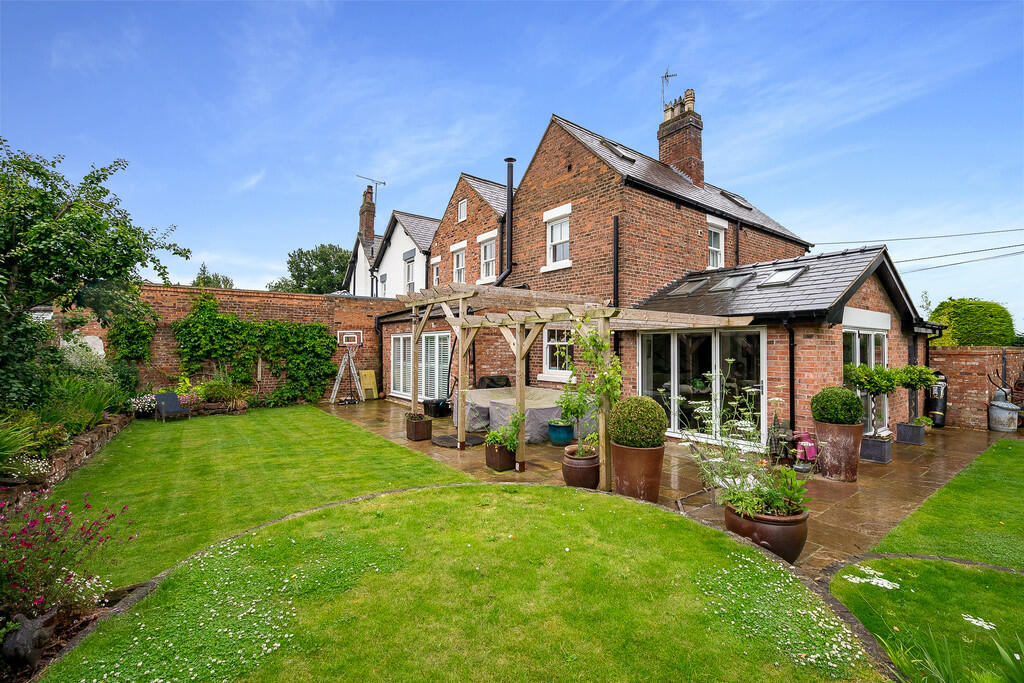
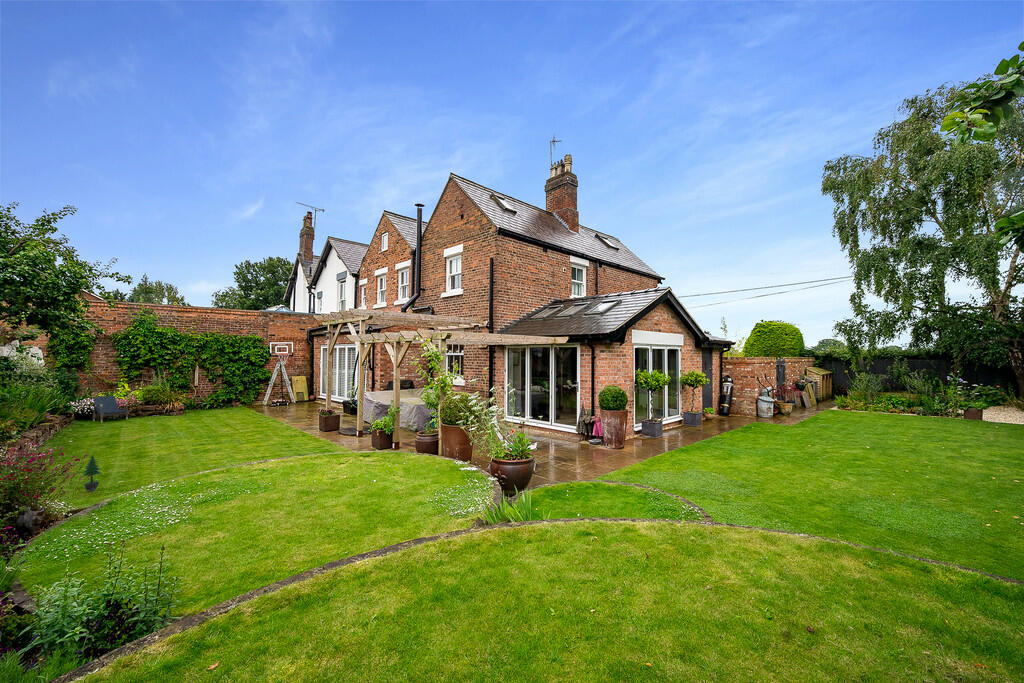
potted tree: none [140,478,163,527] -> present [83,455,101,492]

